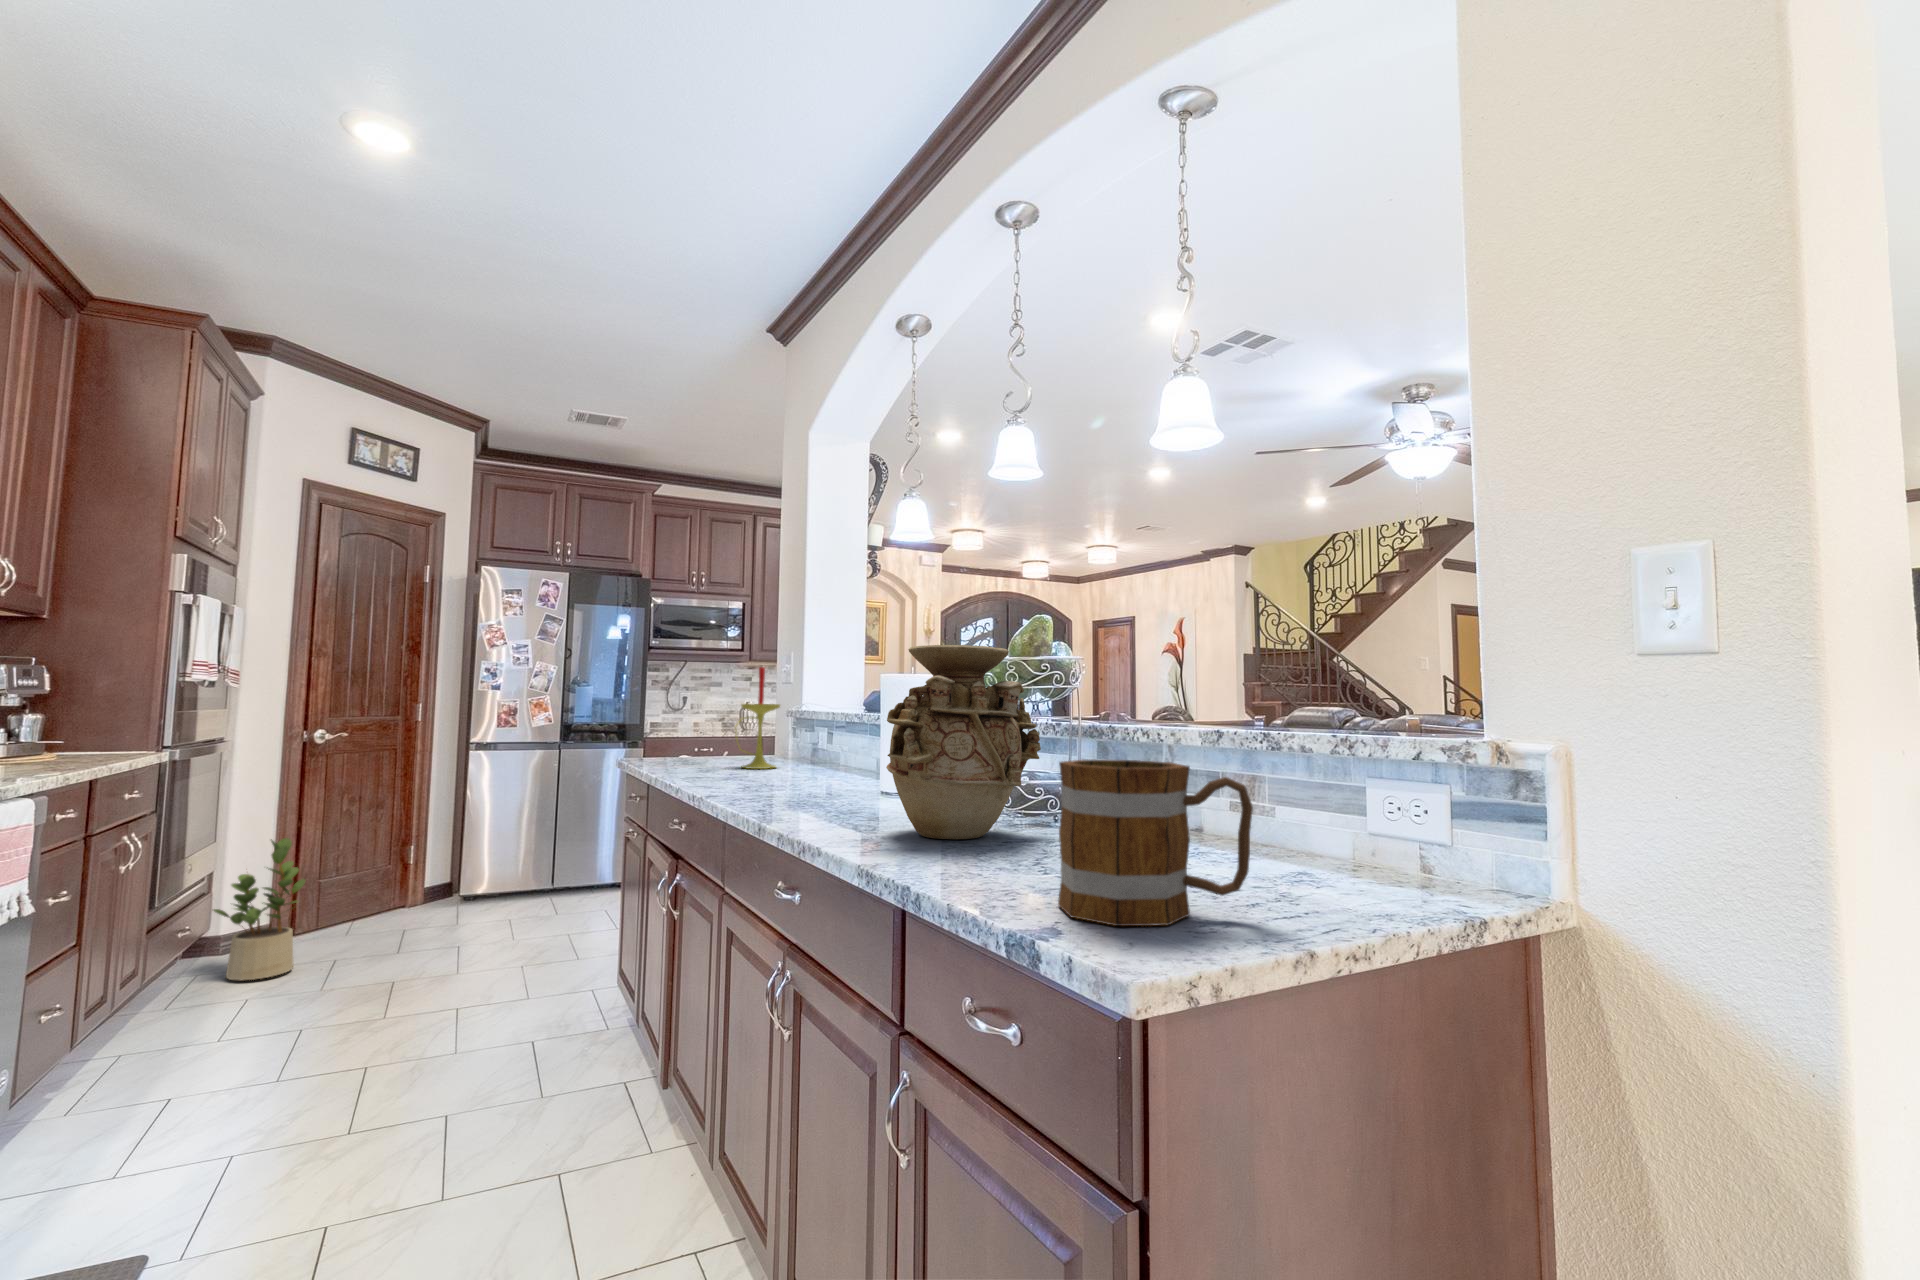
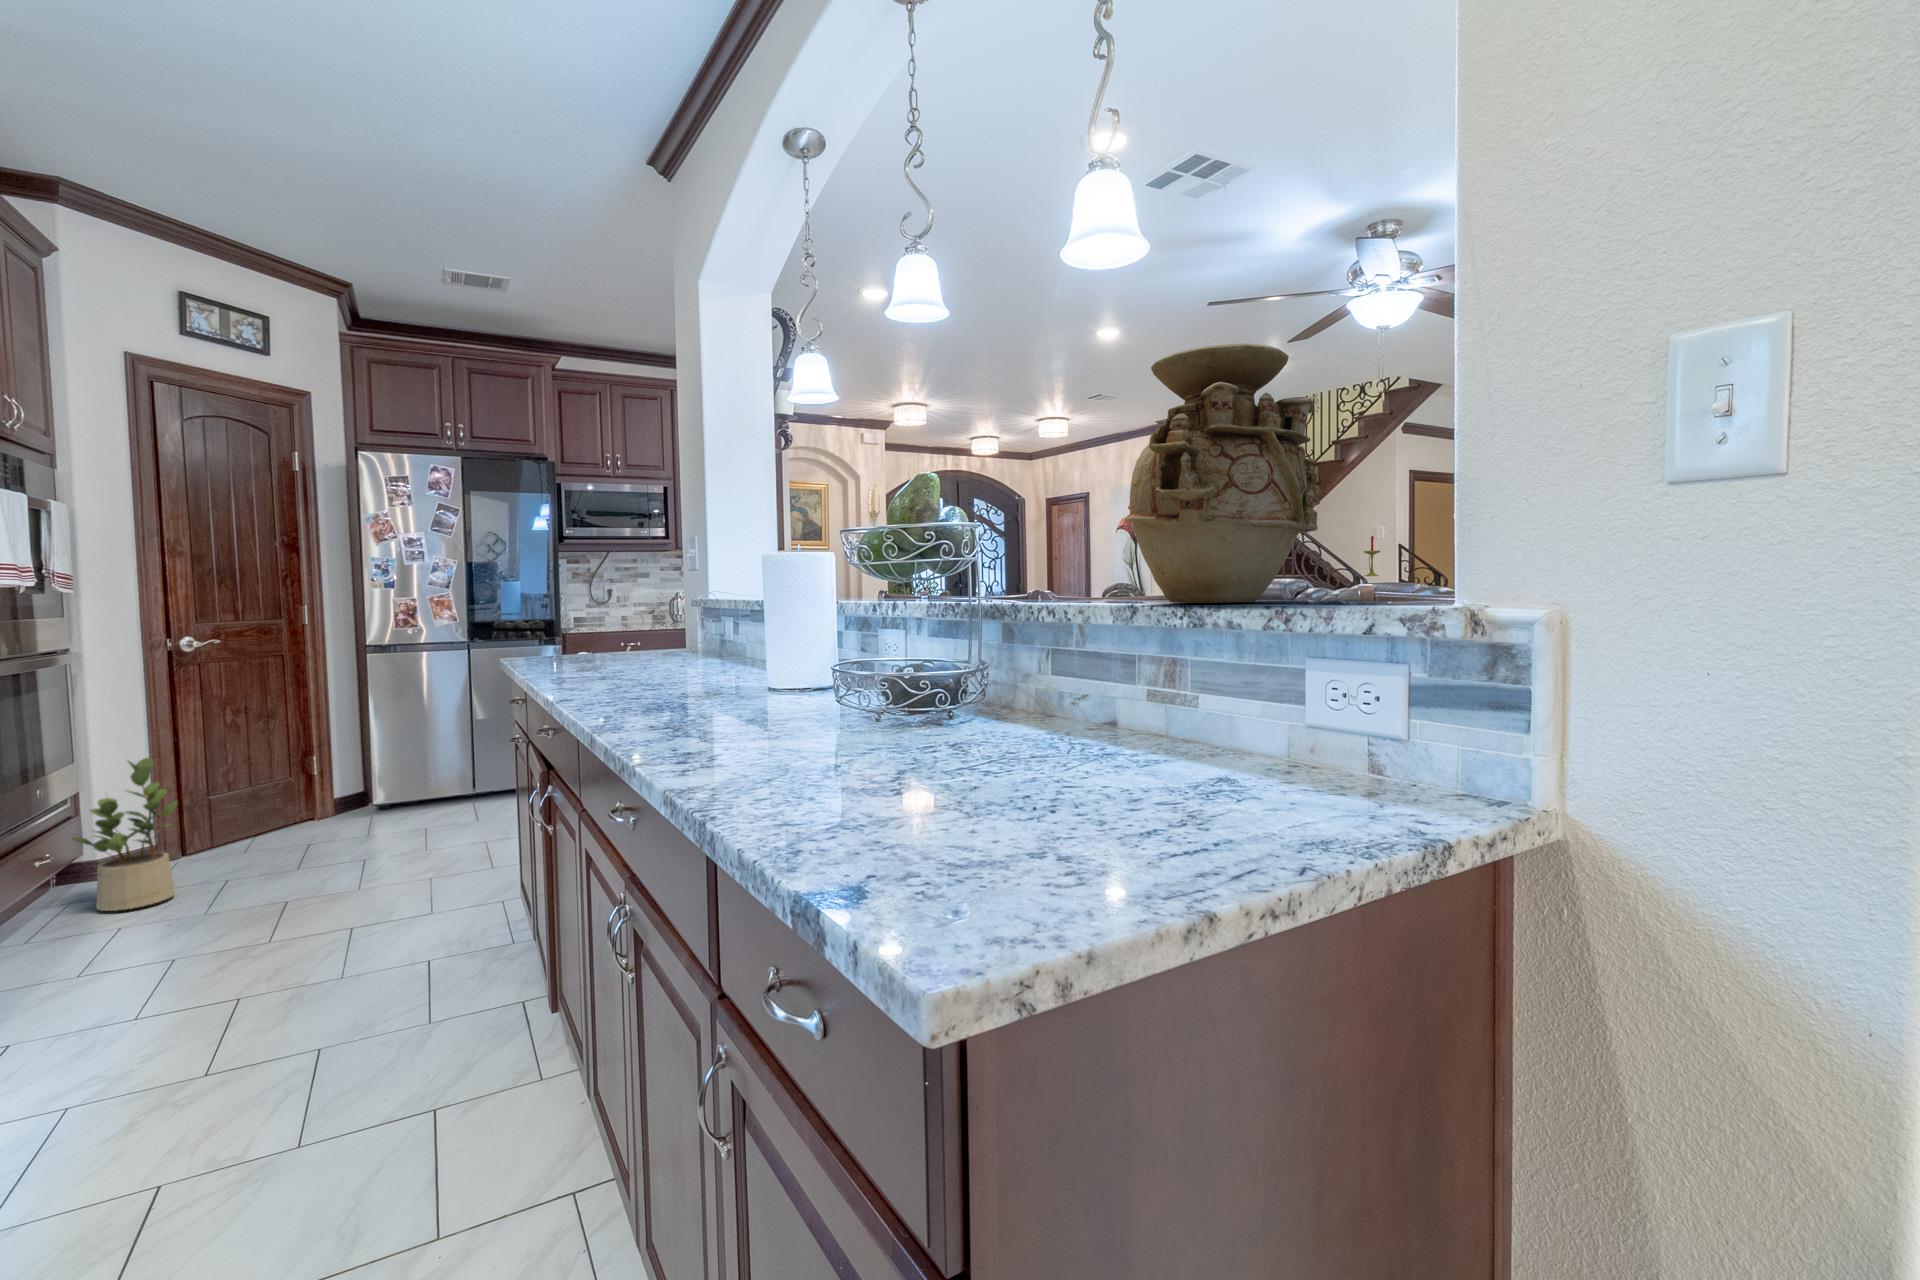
vase: present [886,645,1041,839] -> present [1125,344,1320,603]
candle: present [735,667,780,769] -> present [1364,536,1380,576]
mug: present [1058,760,1253,926] -> none [892,650,1146,876]

